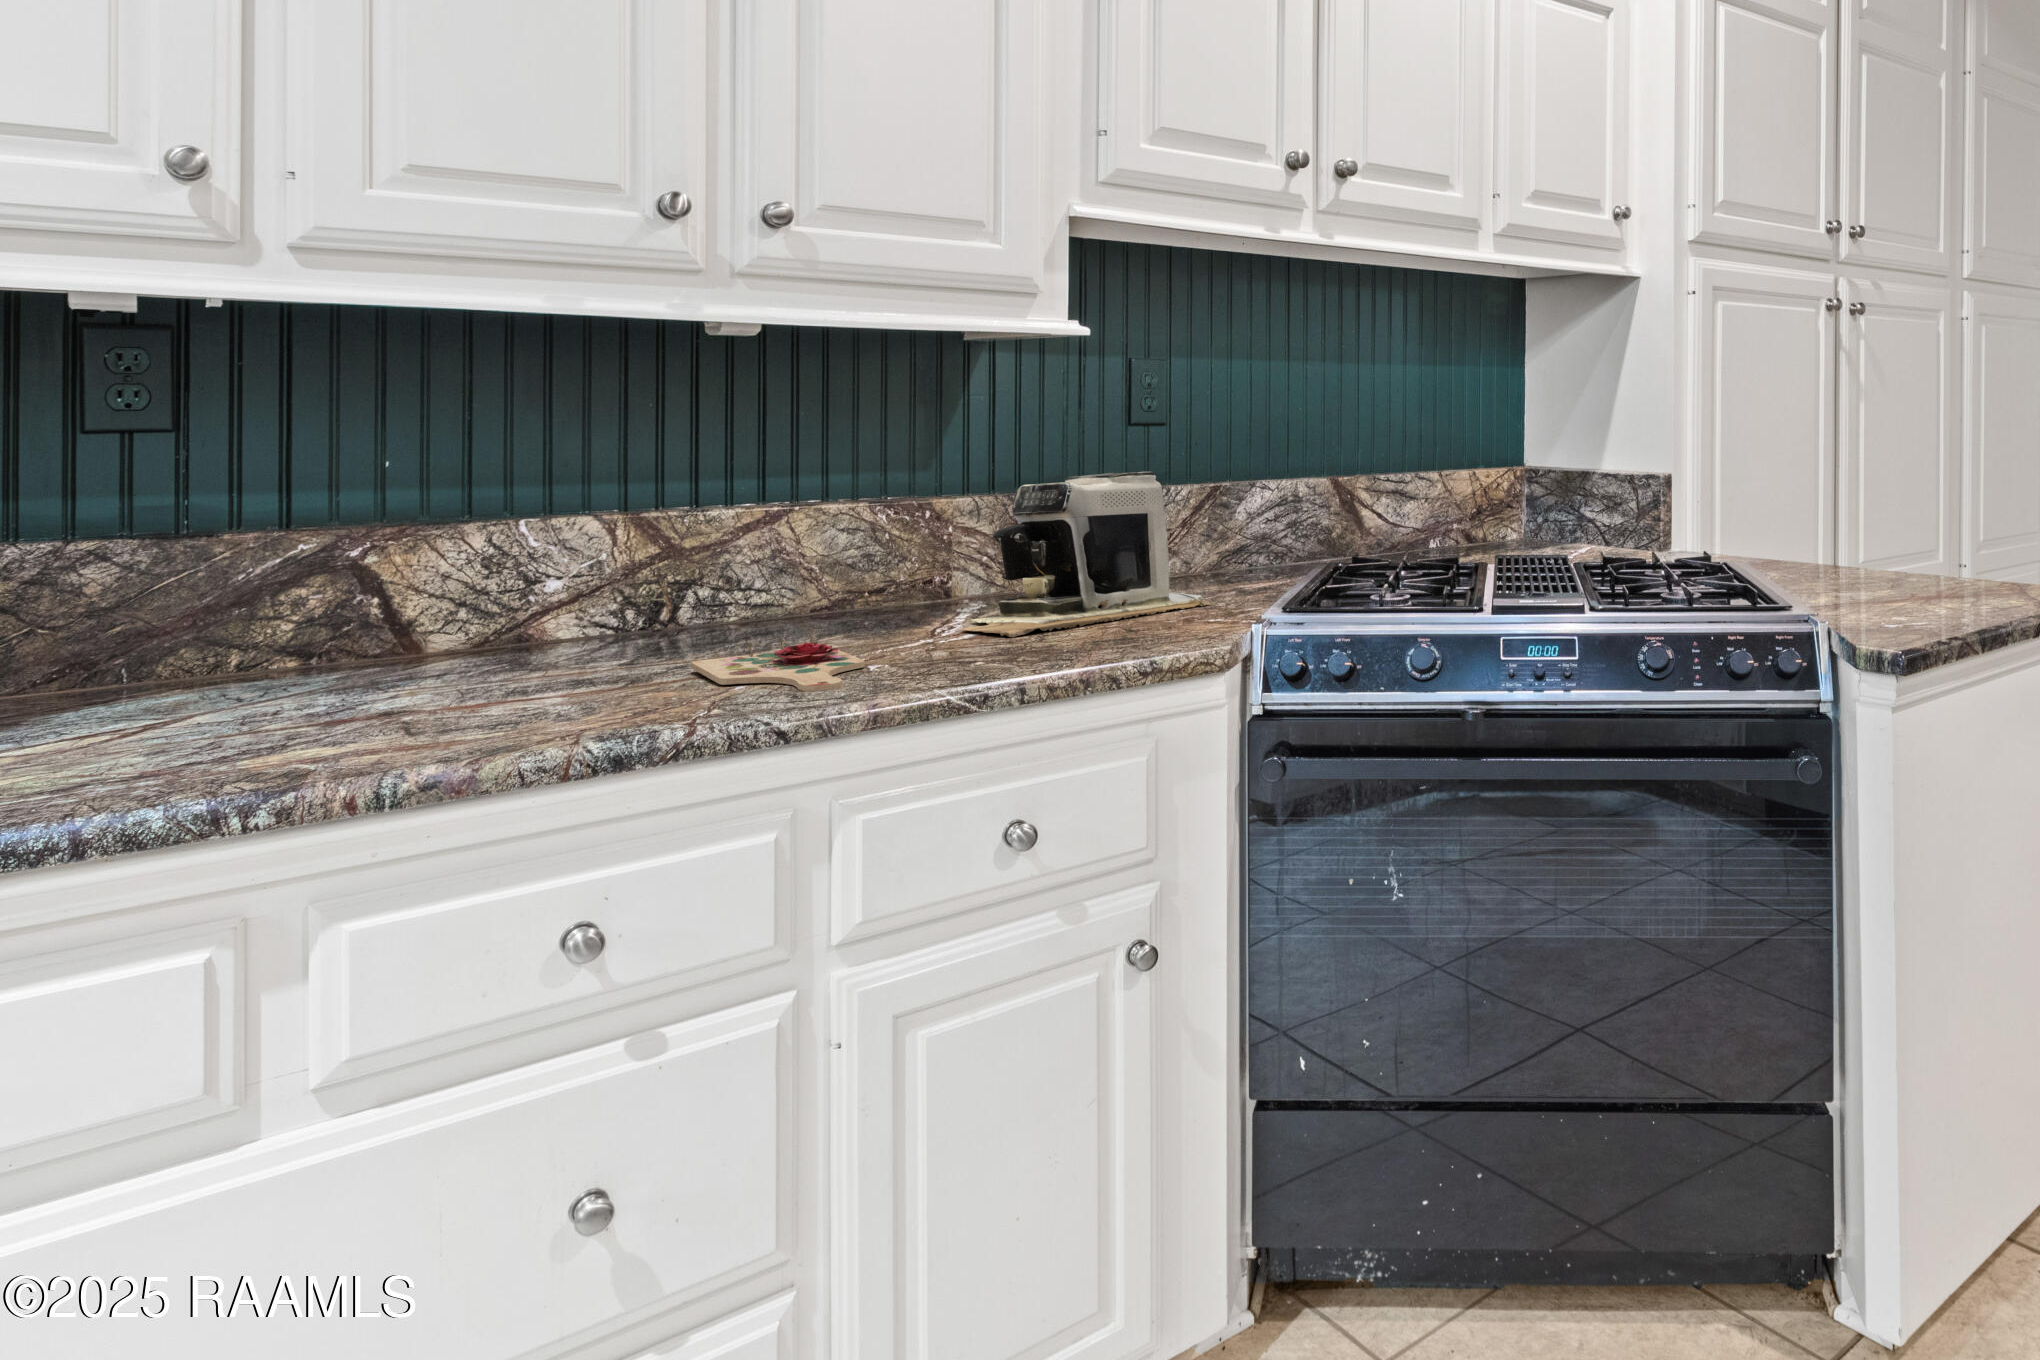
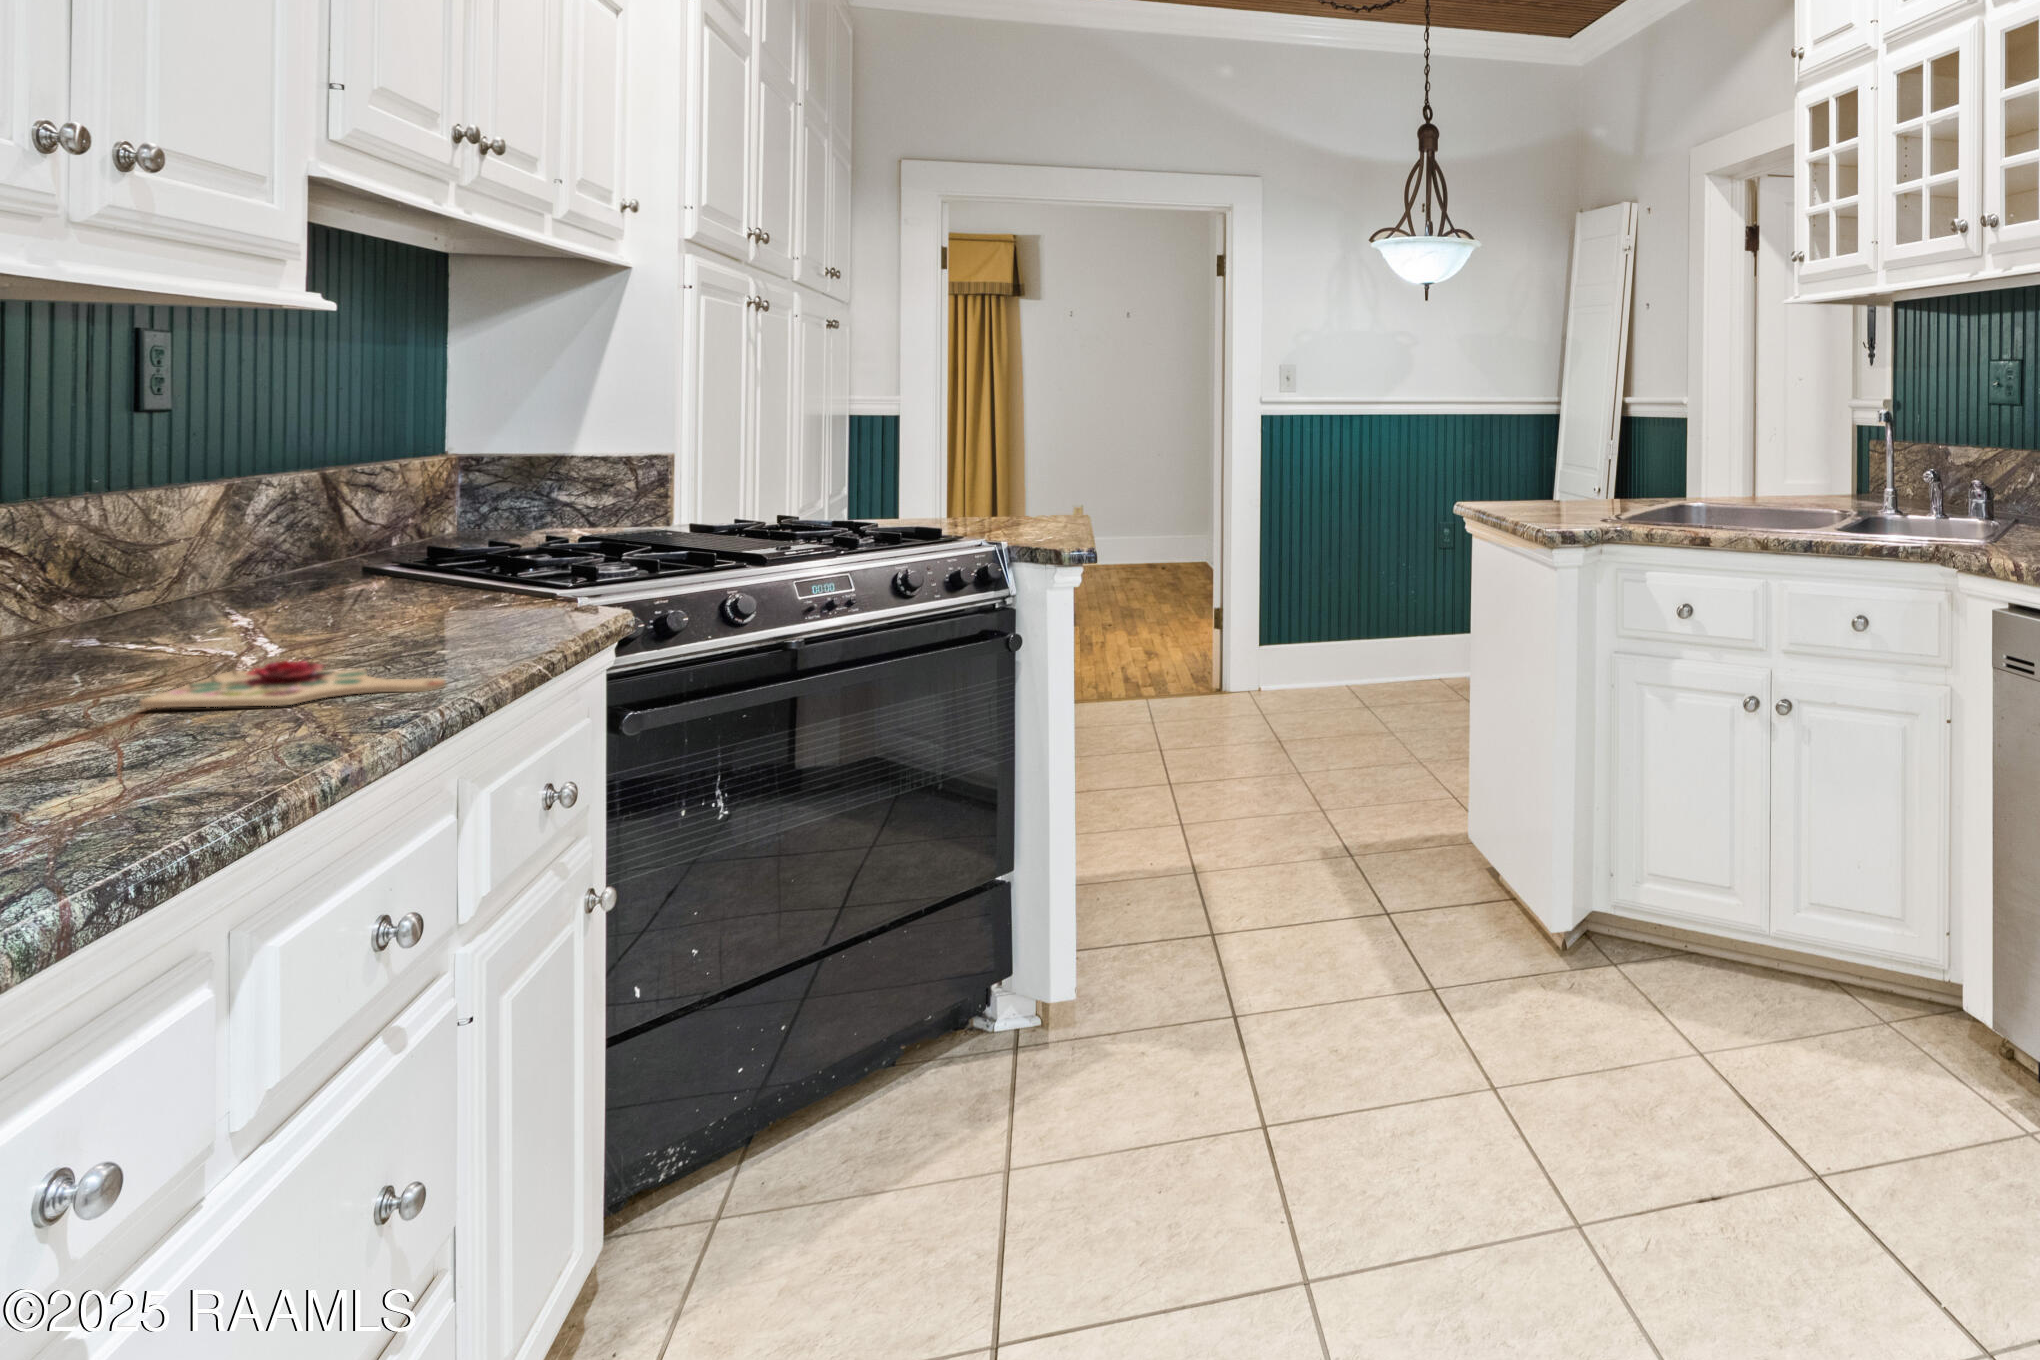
coffee maker: present [962,471,1211,637] -> none [213,467,433,648]

